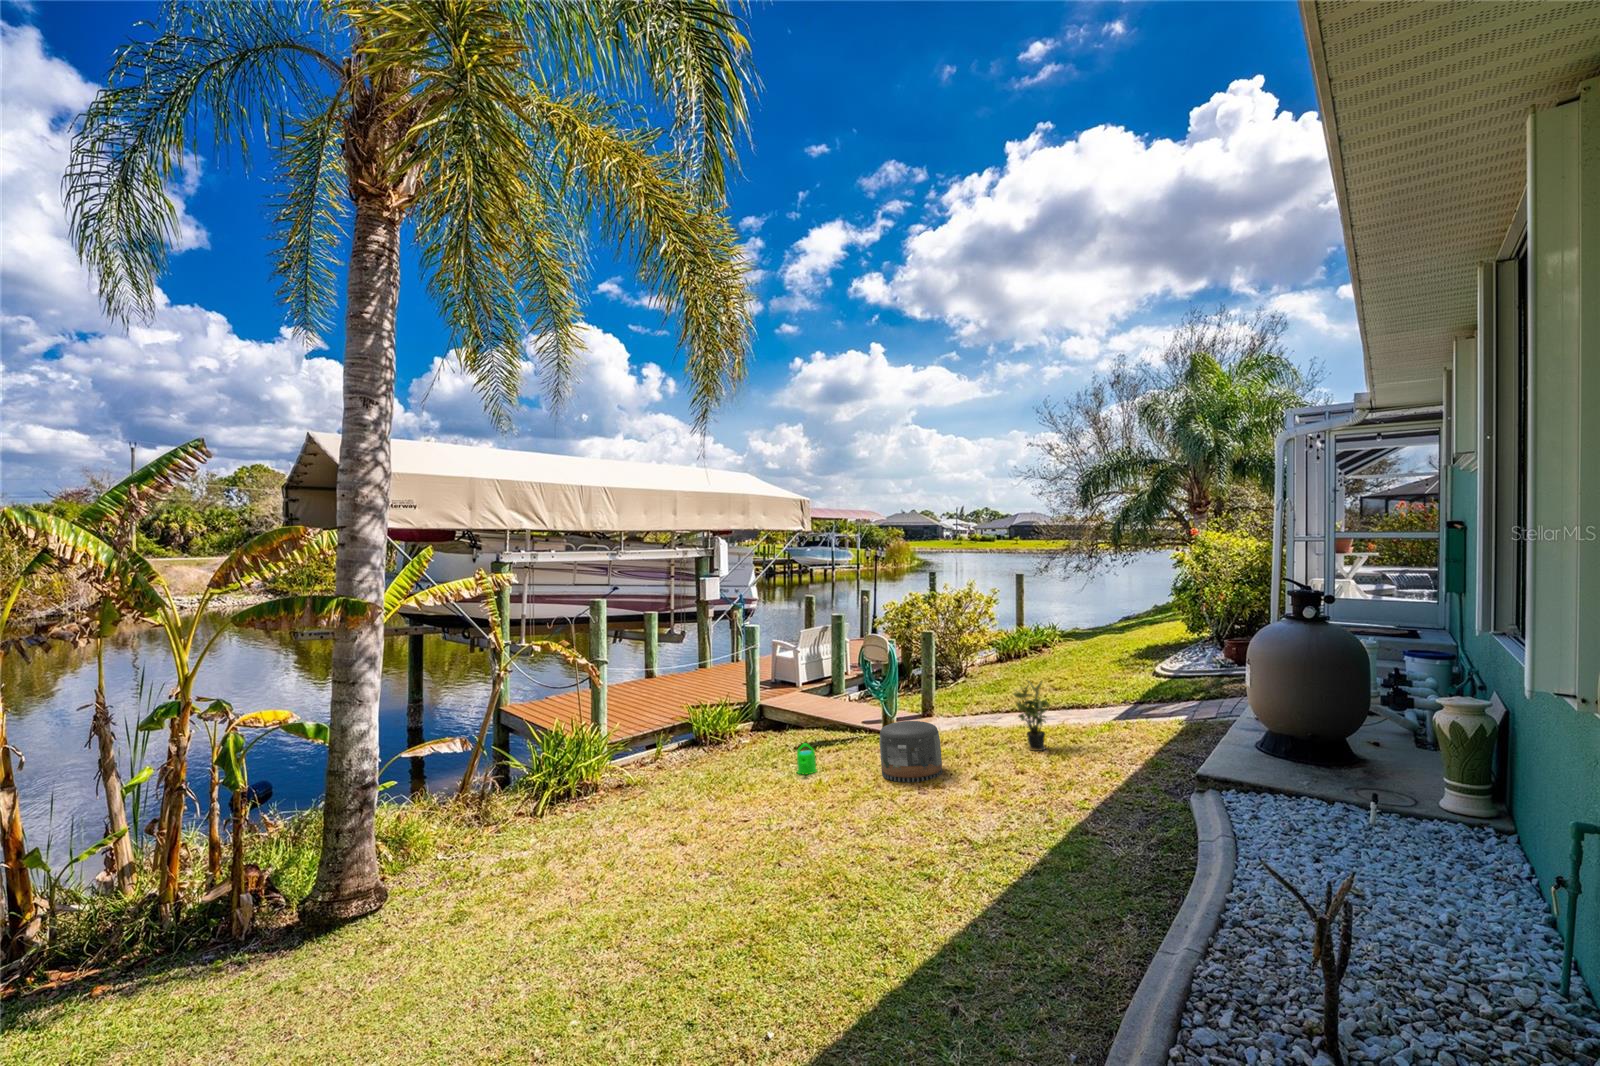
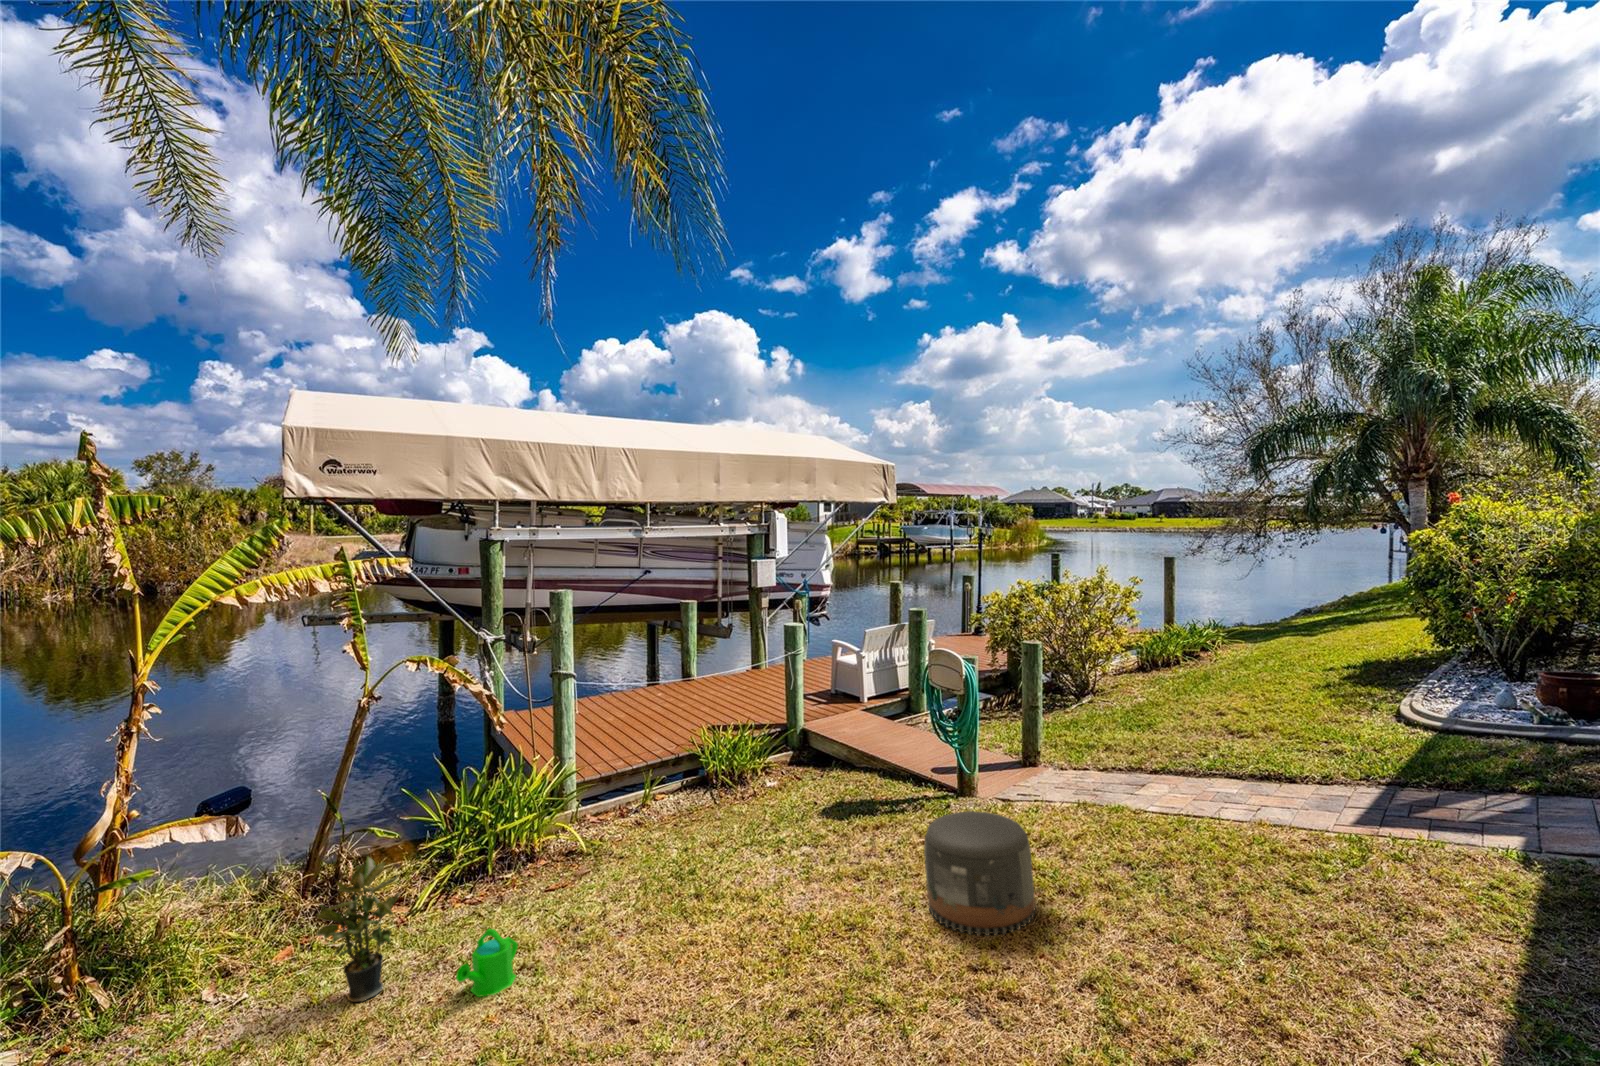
potted plant: present [1014,681,1049,751] -> present [316,857,399,1002]
watering can: present [797,743,817,774] -> present [456,929,518,997]

